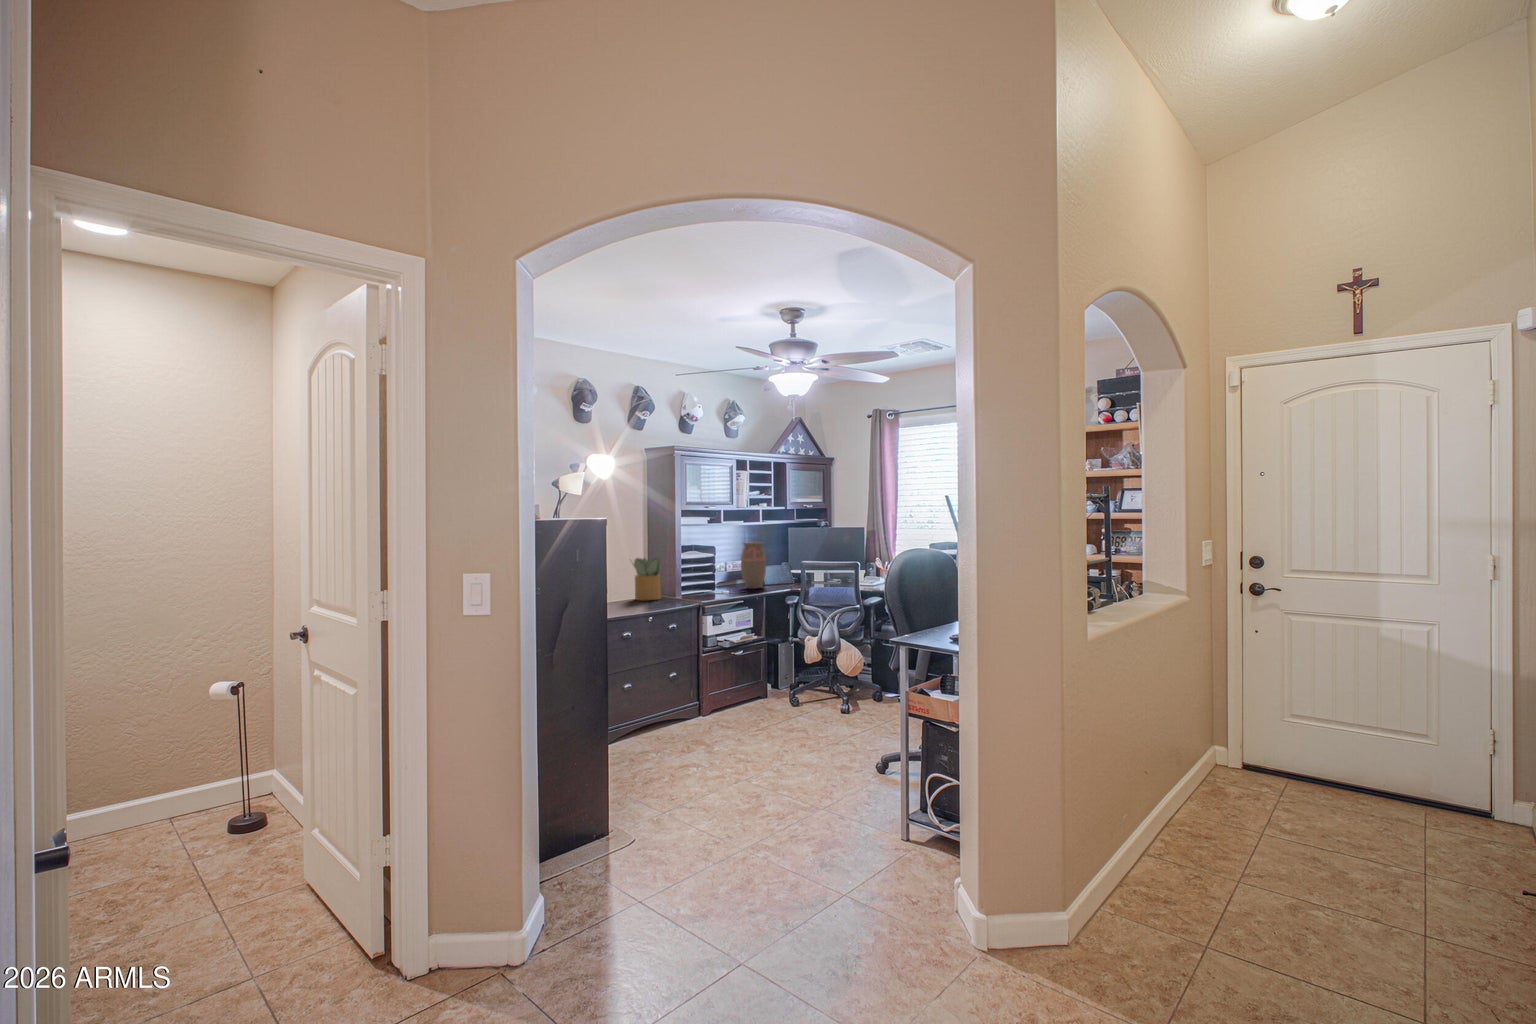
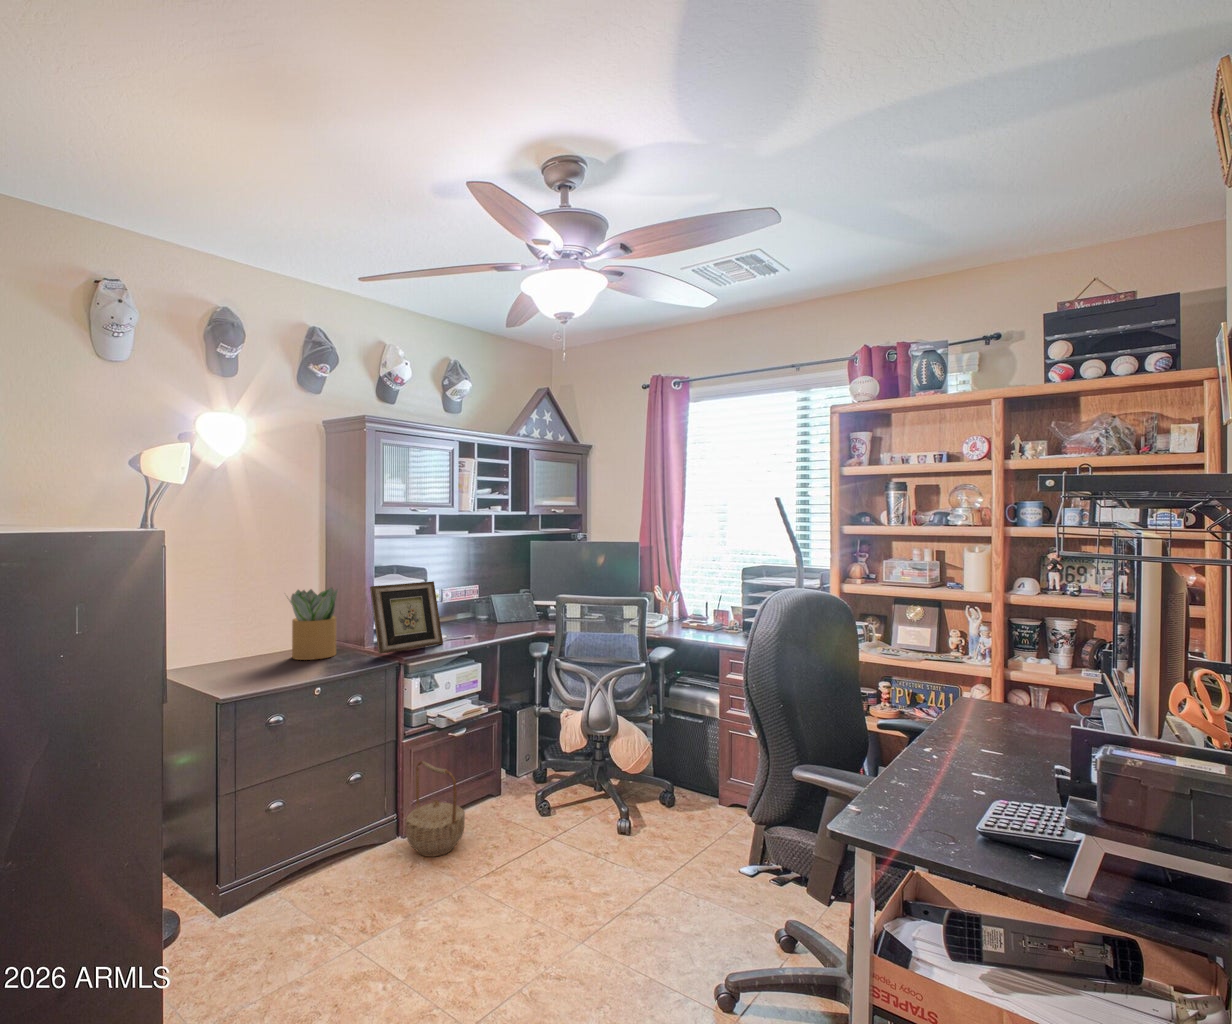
decorative vase: present [741,542,766,588] -> none [465,563,502,631]
picture frame: none [680,553,727,598] -> present [370,581,443,654]
basket: none [705,664,741,721] -> present [406,761,465,857]

